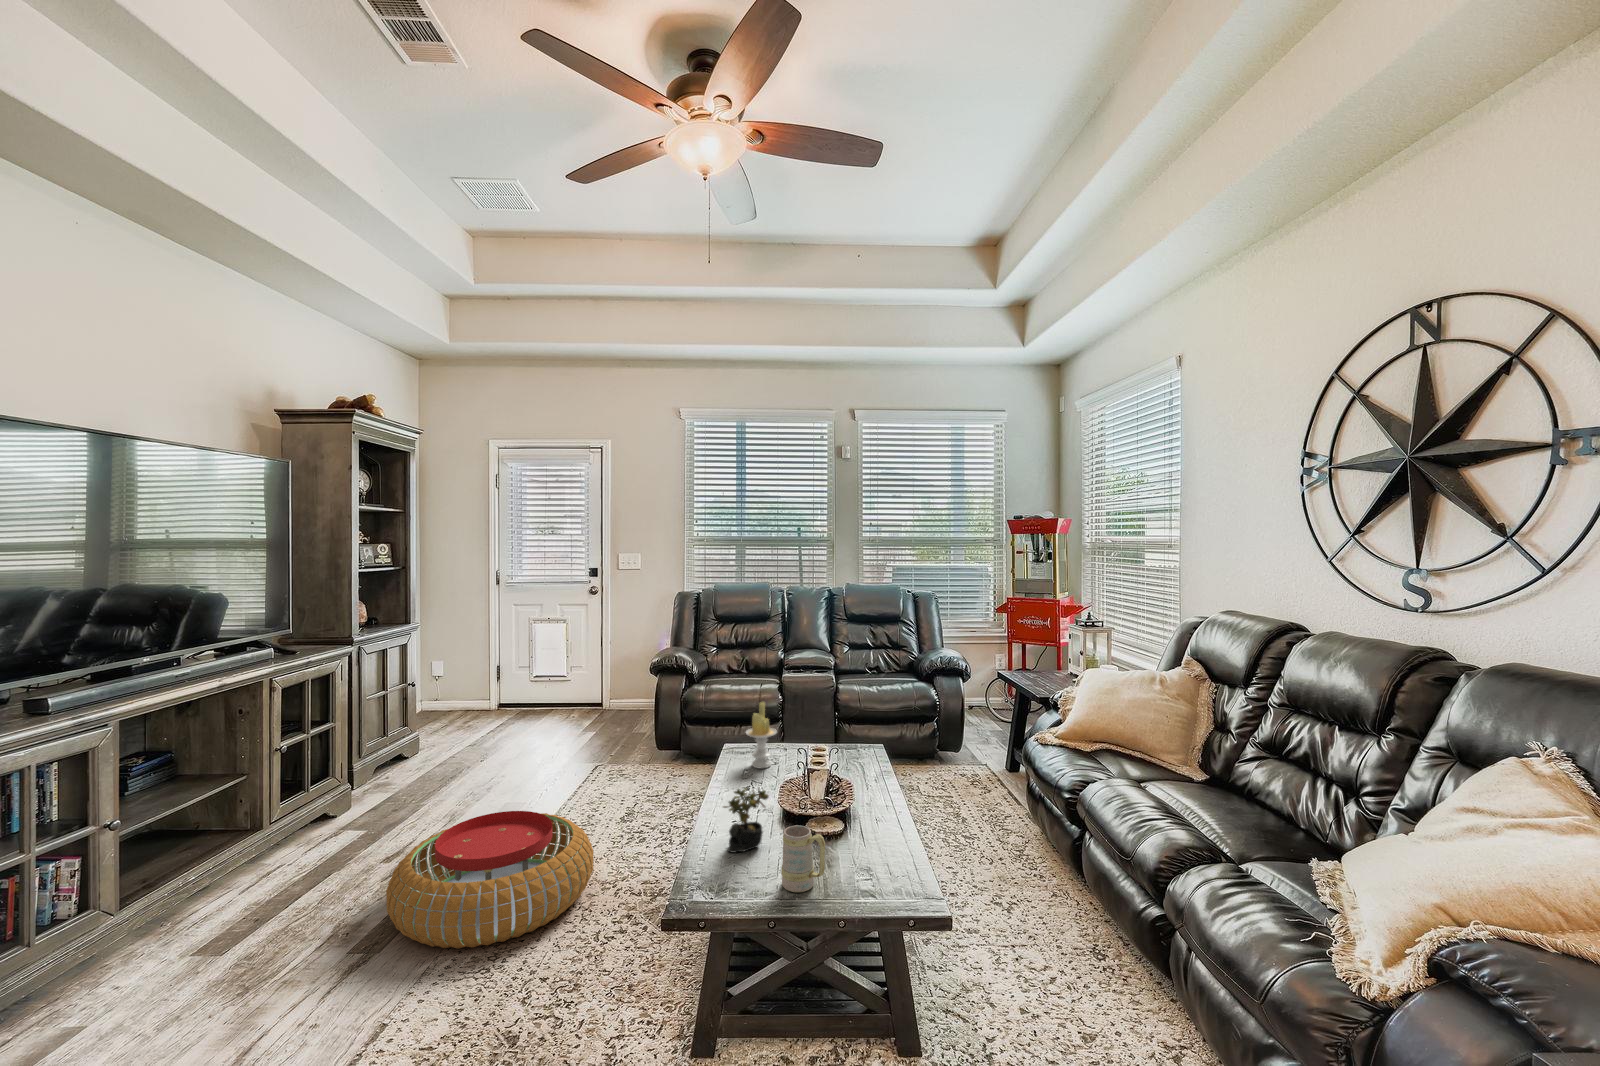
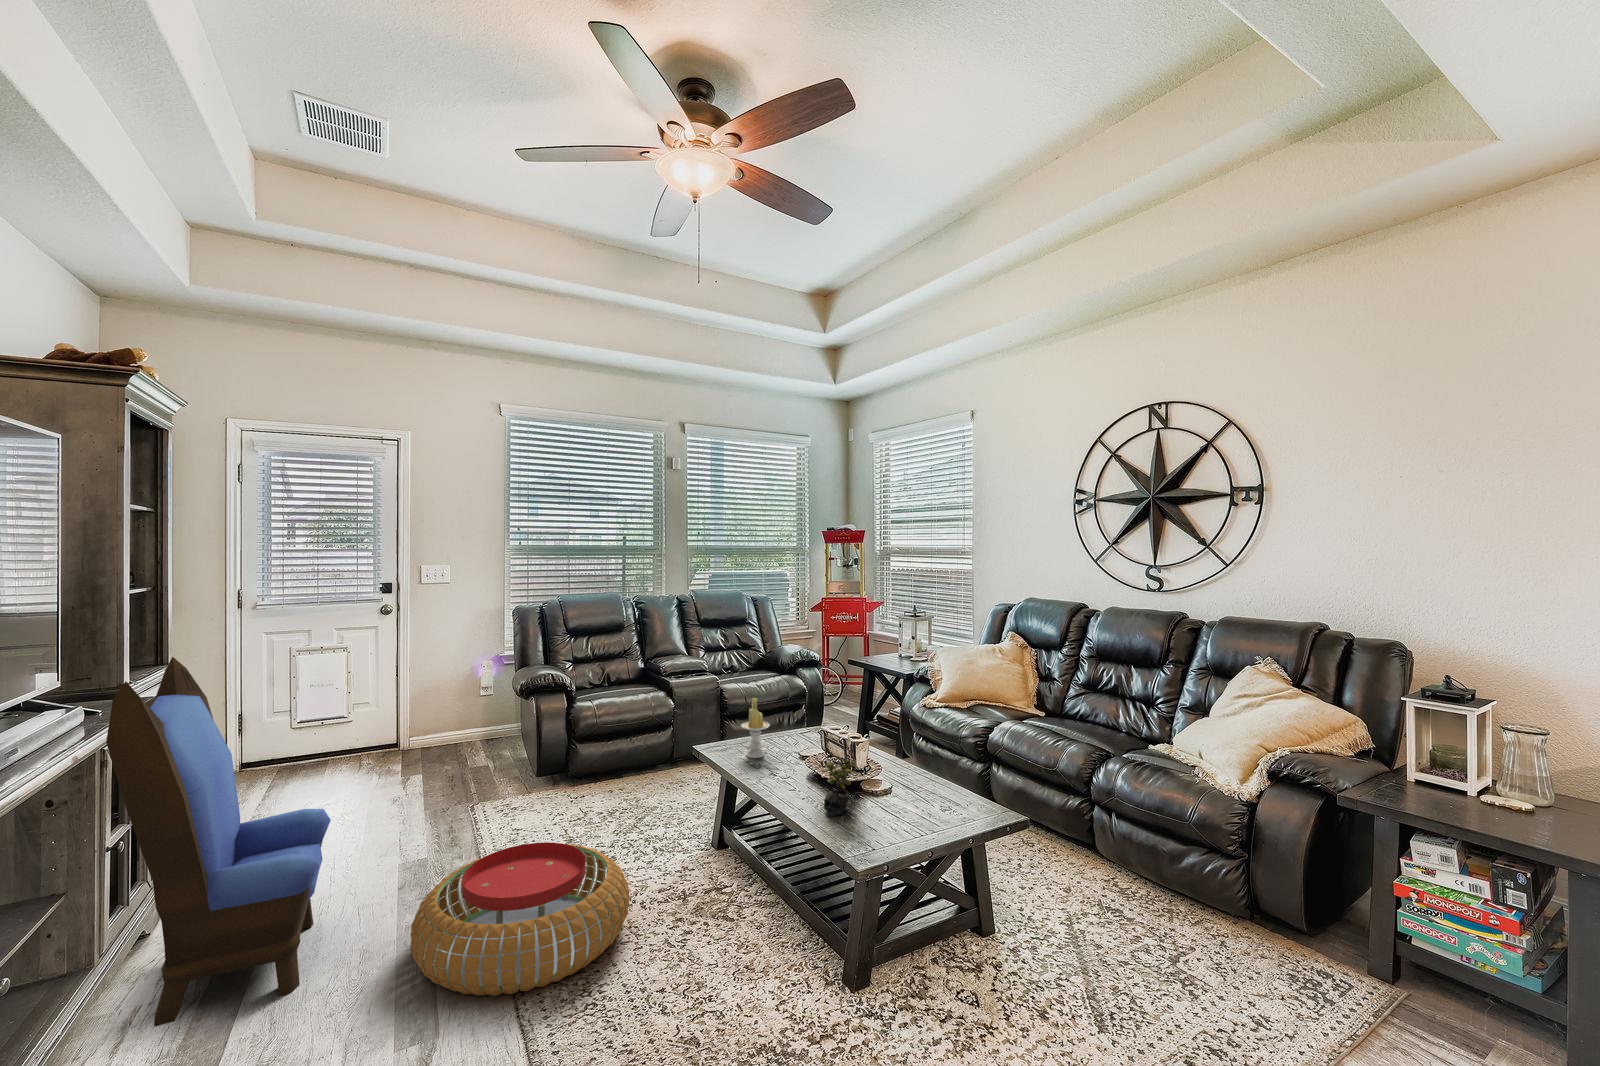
armchair: none [212,617,412,891] -> present [106,657,331,1026]
mug: present [781,825,825,892] -> none [896,778,934,829]

